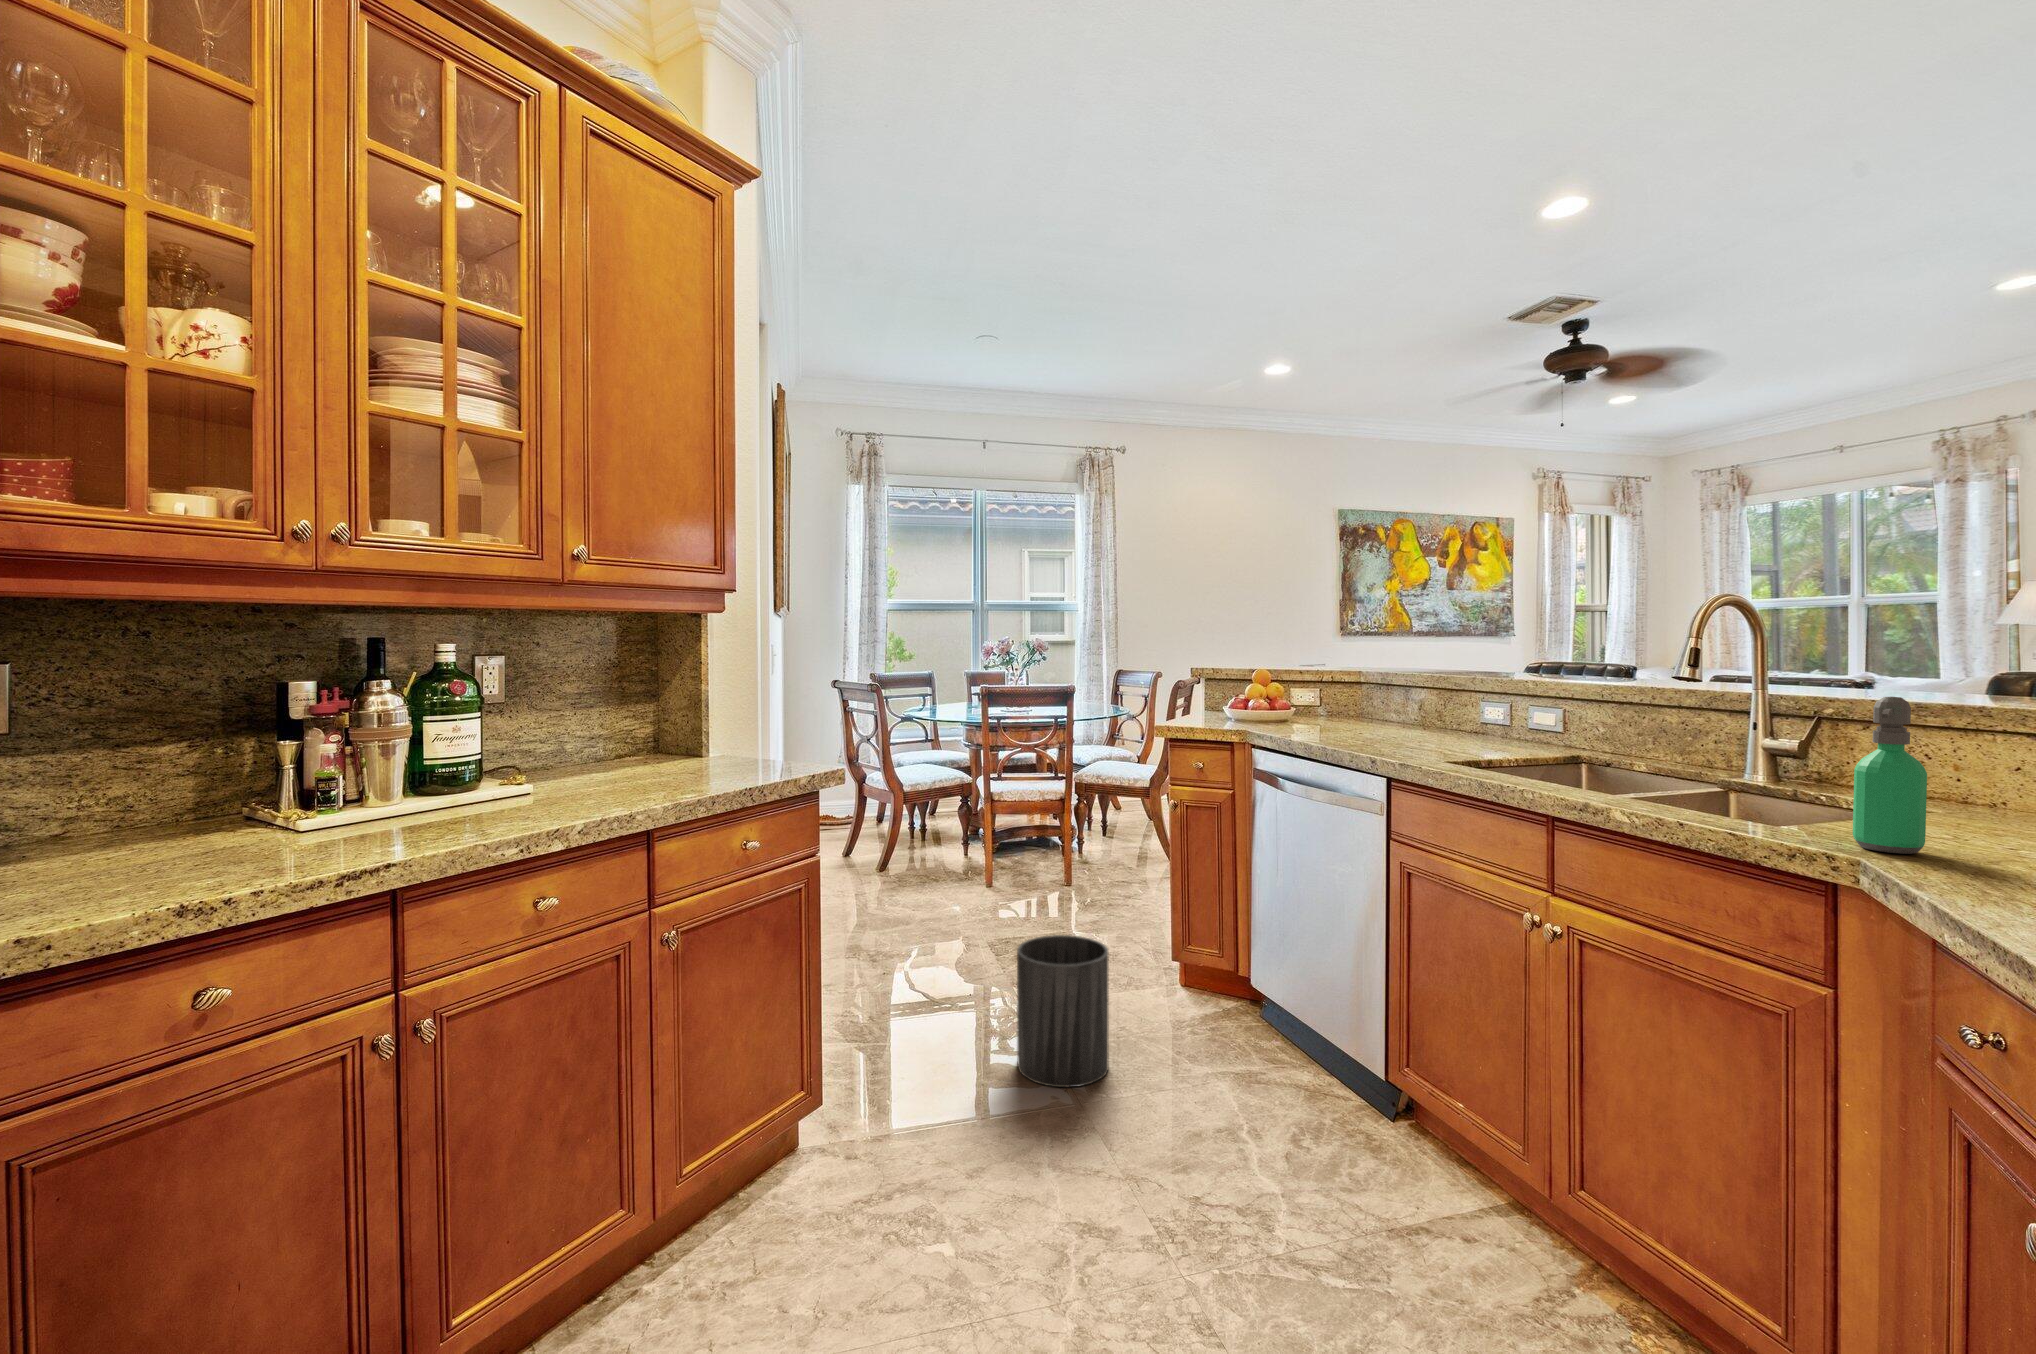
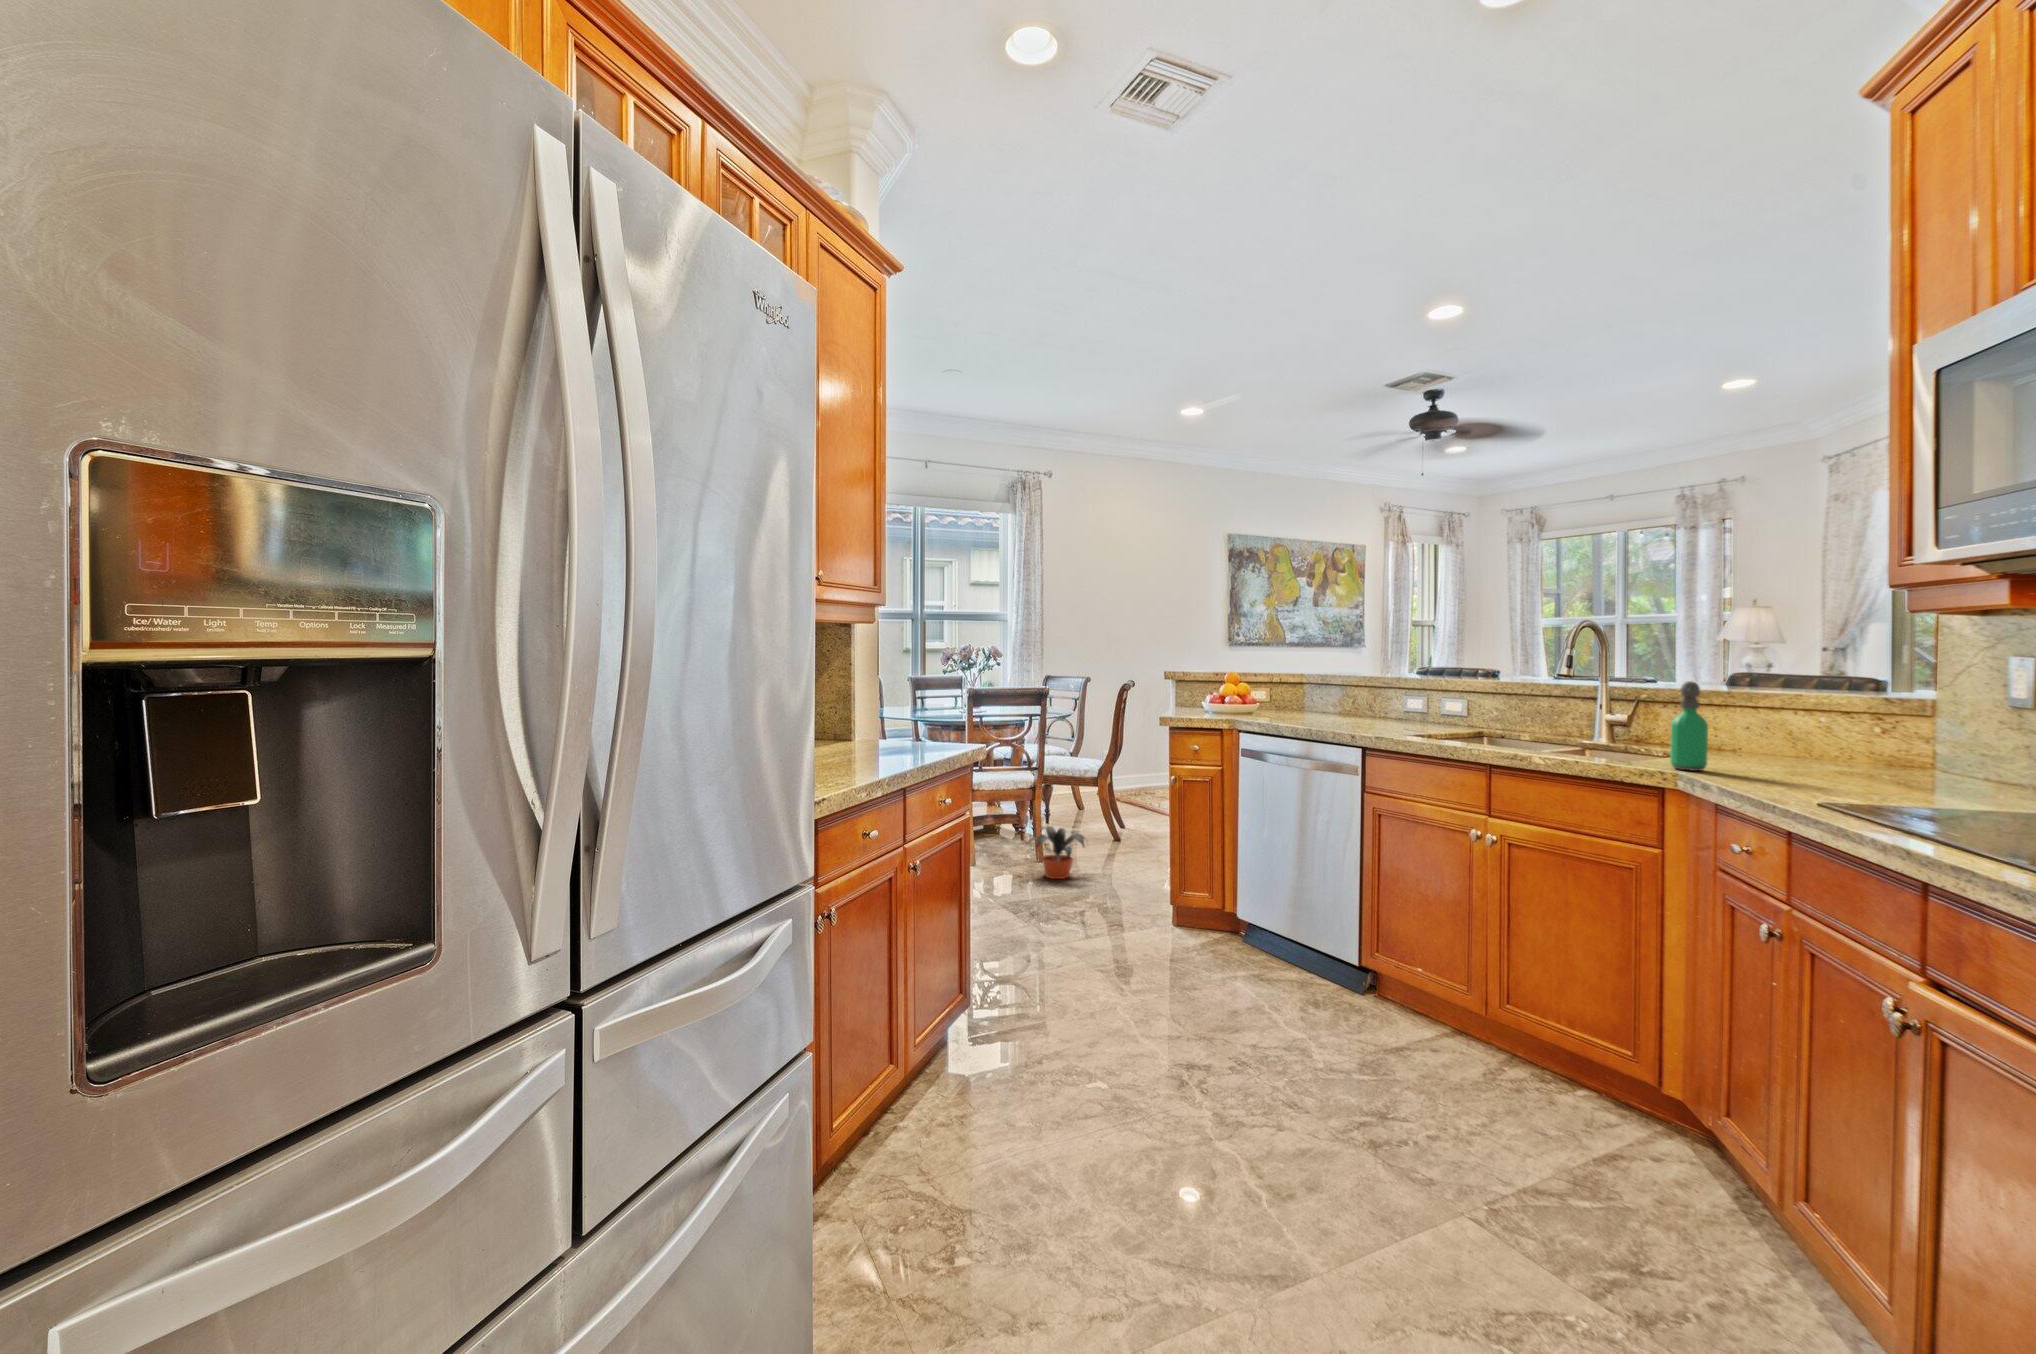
potted plant: none [1044,846,1118,909] -> present [1029,826,1085,879]
trash can: present [1017,935,1109,1087] -> none [1078,880,1151,993]

